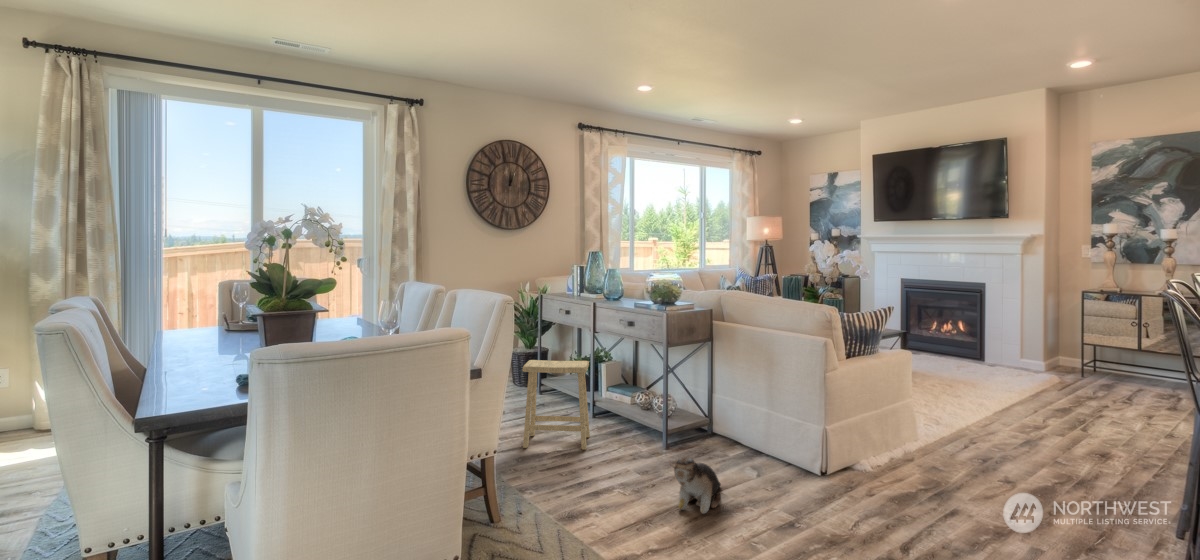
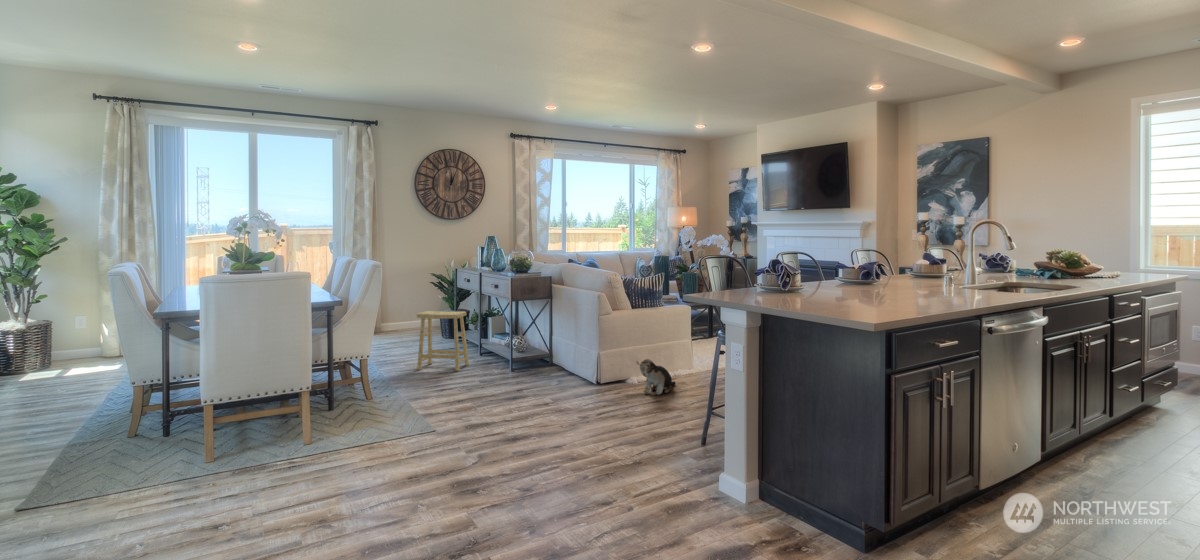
plush toy: present [669,456,721,513] -> present [636,359,675,395]

